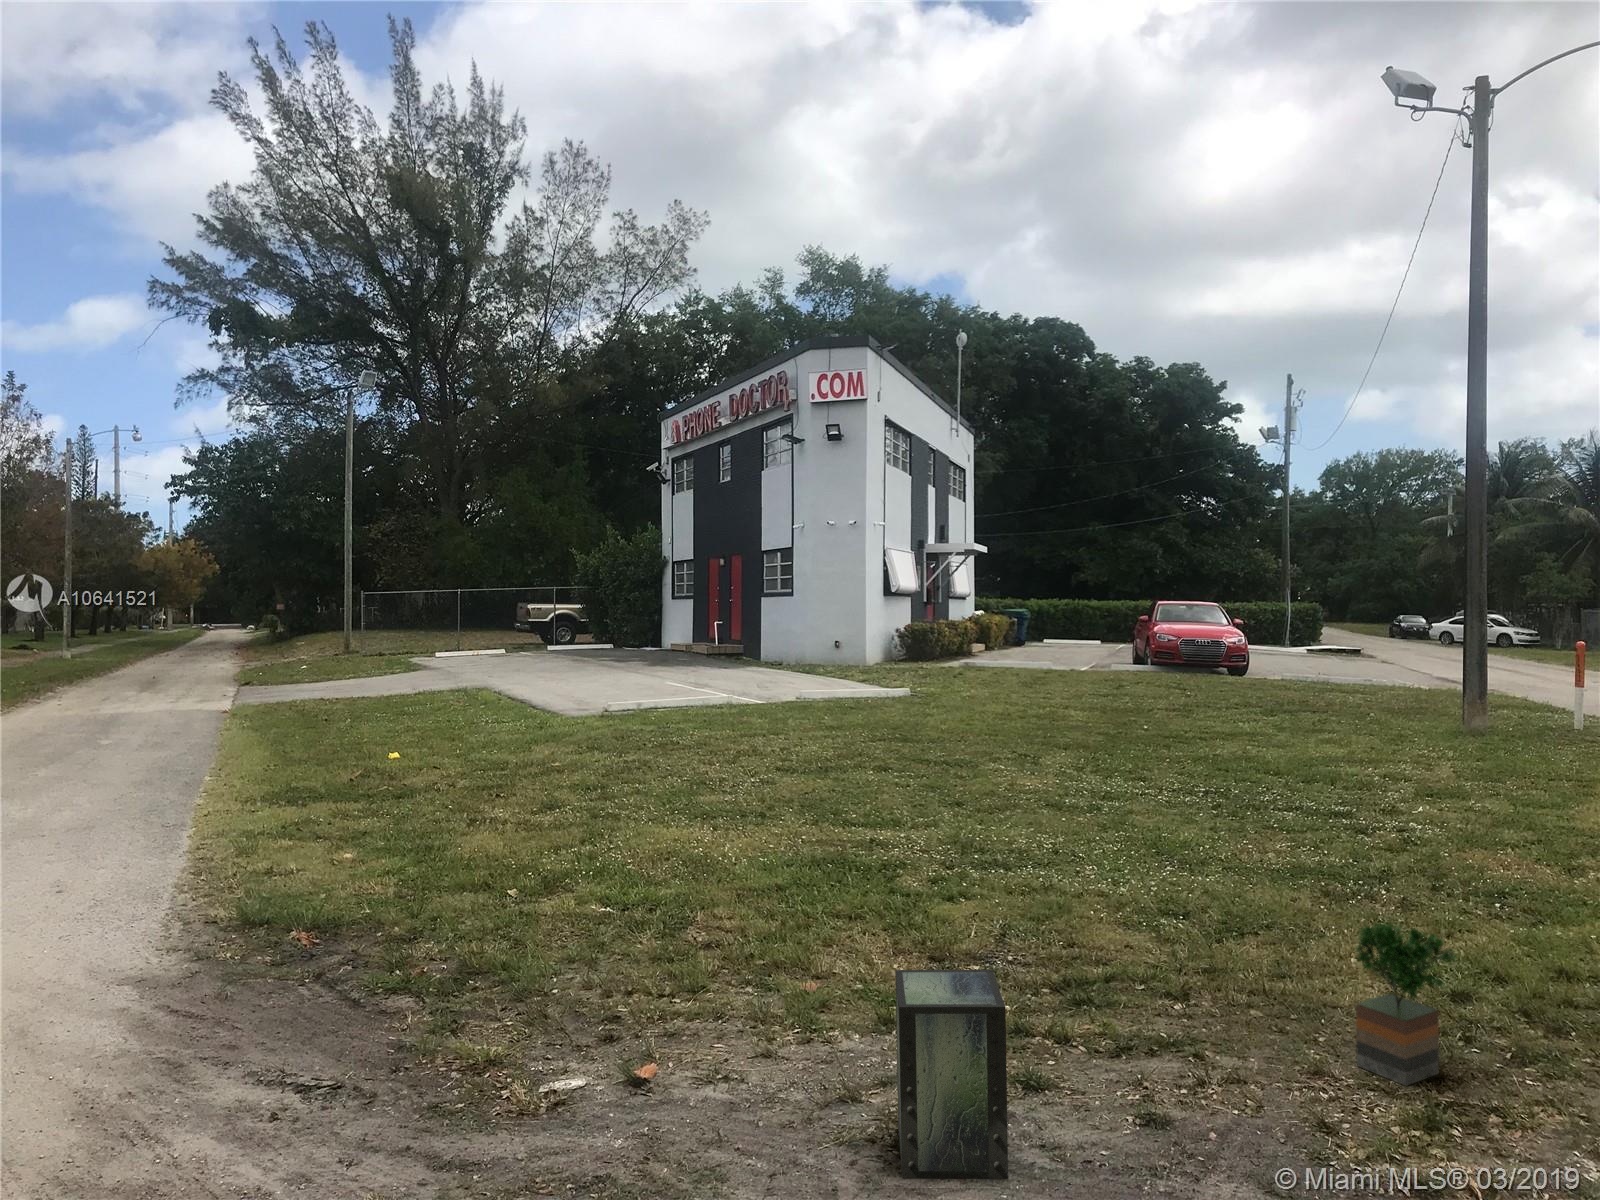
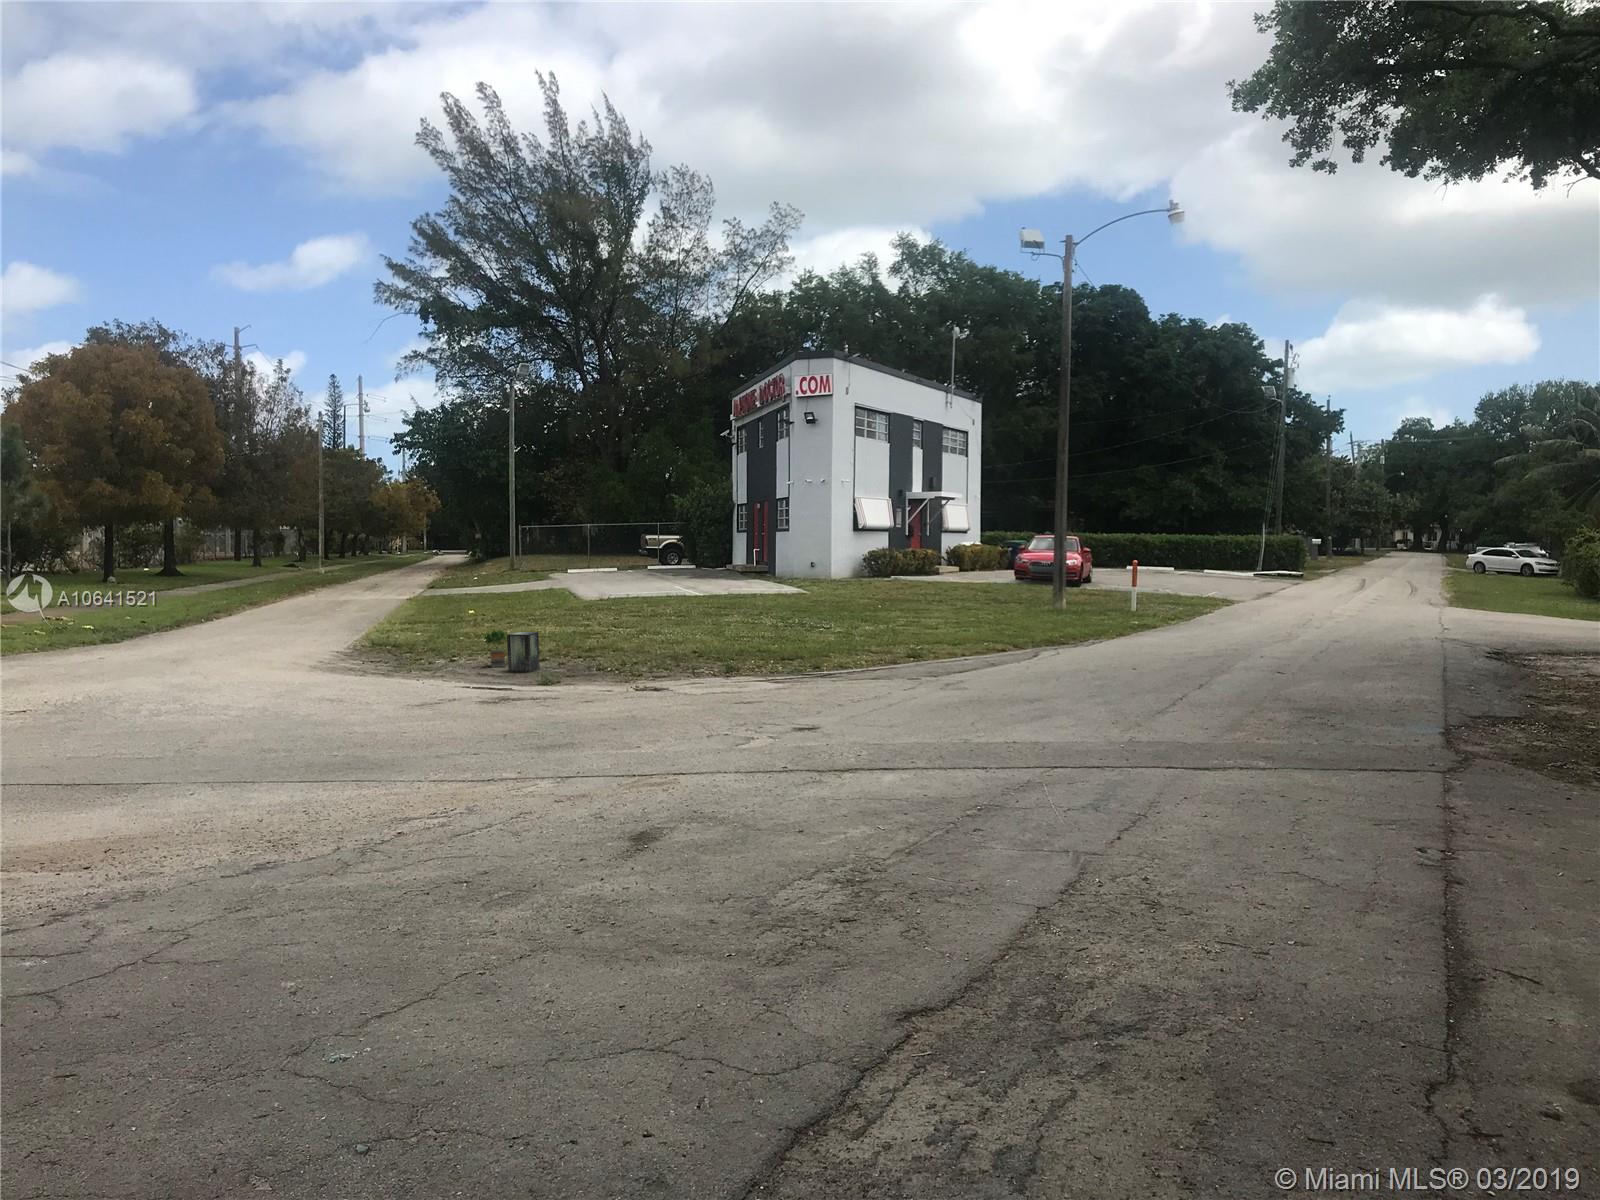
potted tree: present [1355,923,1456,1086] -> present [484,631,506,667]

